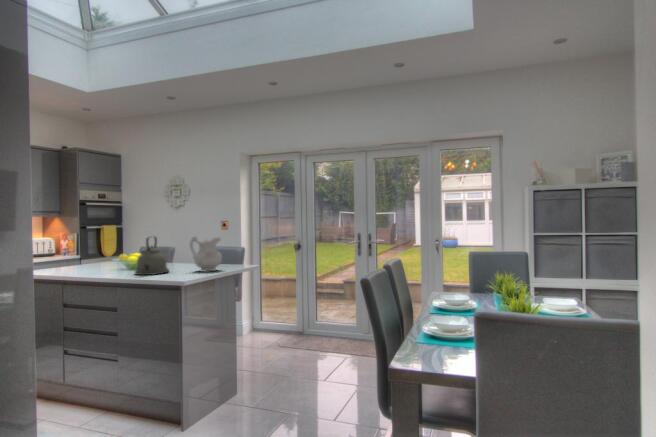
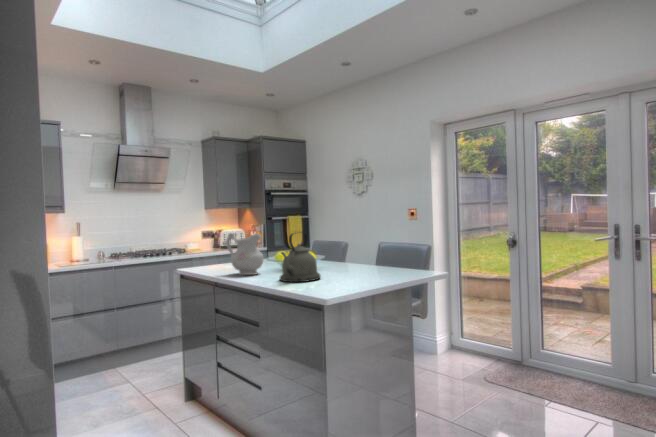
ceramic pitcher: present [190,237,222,271] -> present [226,234,264,275]

